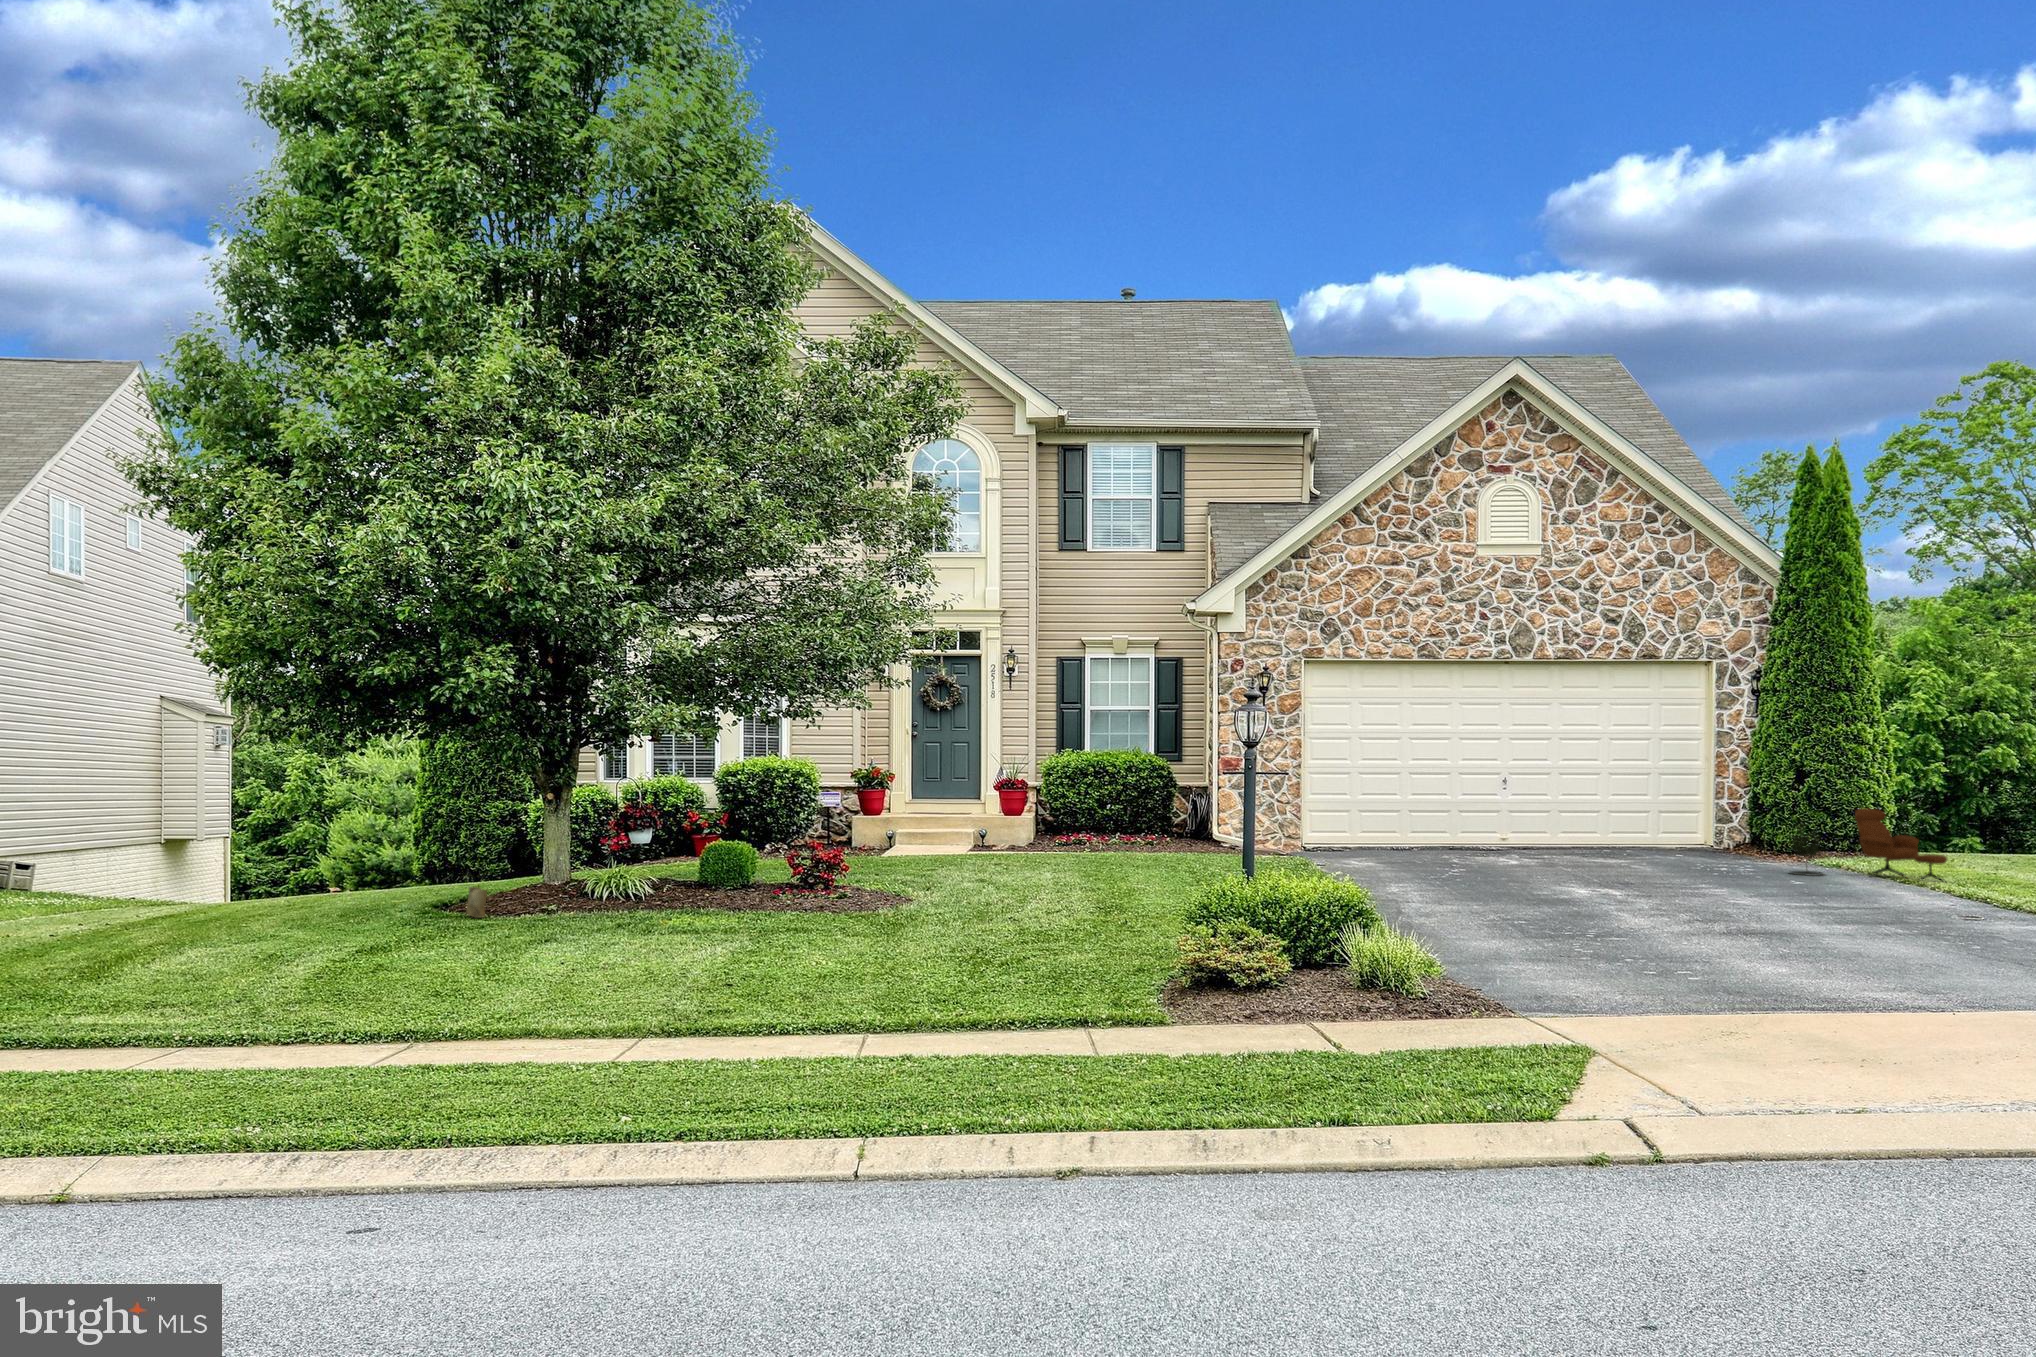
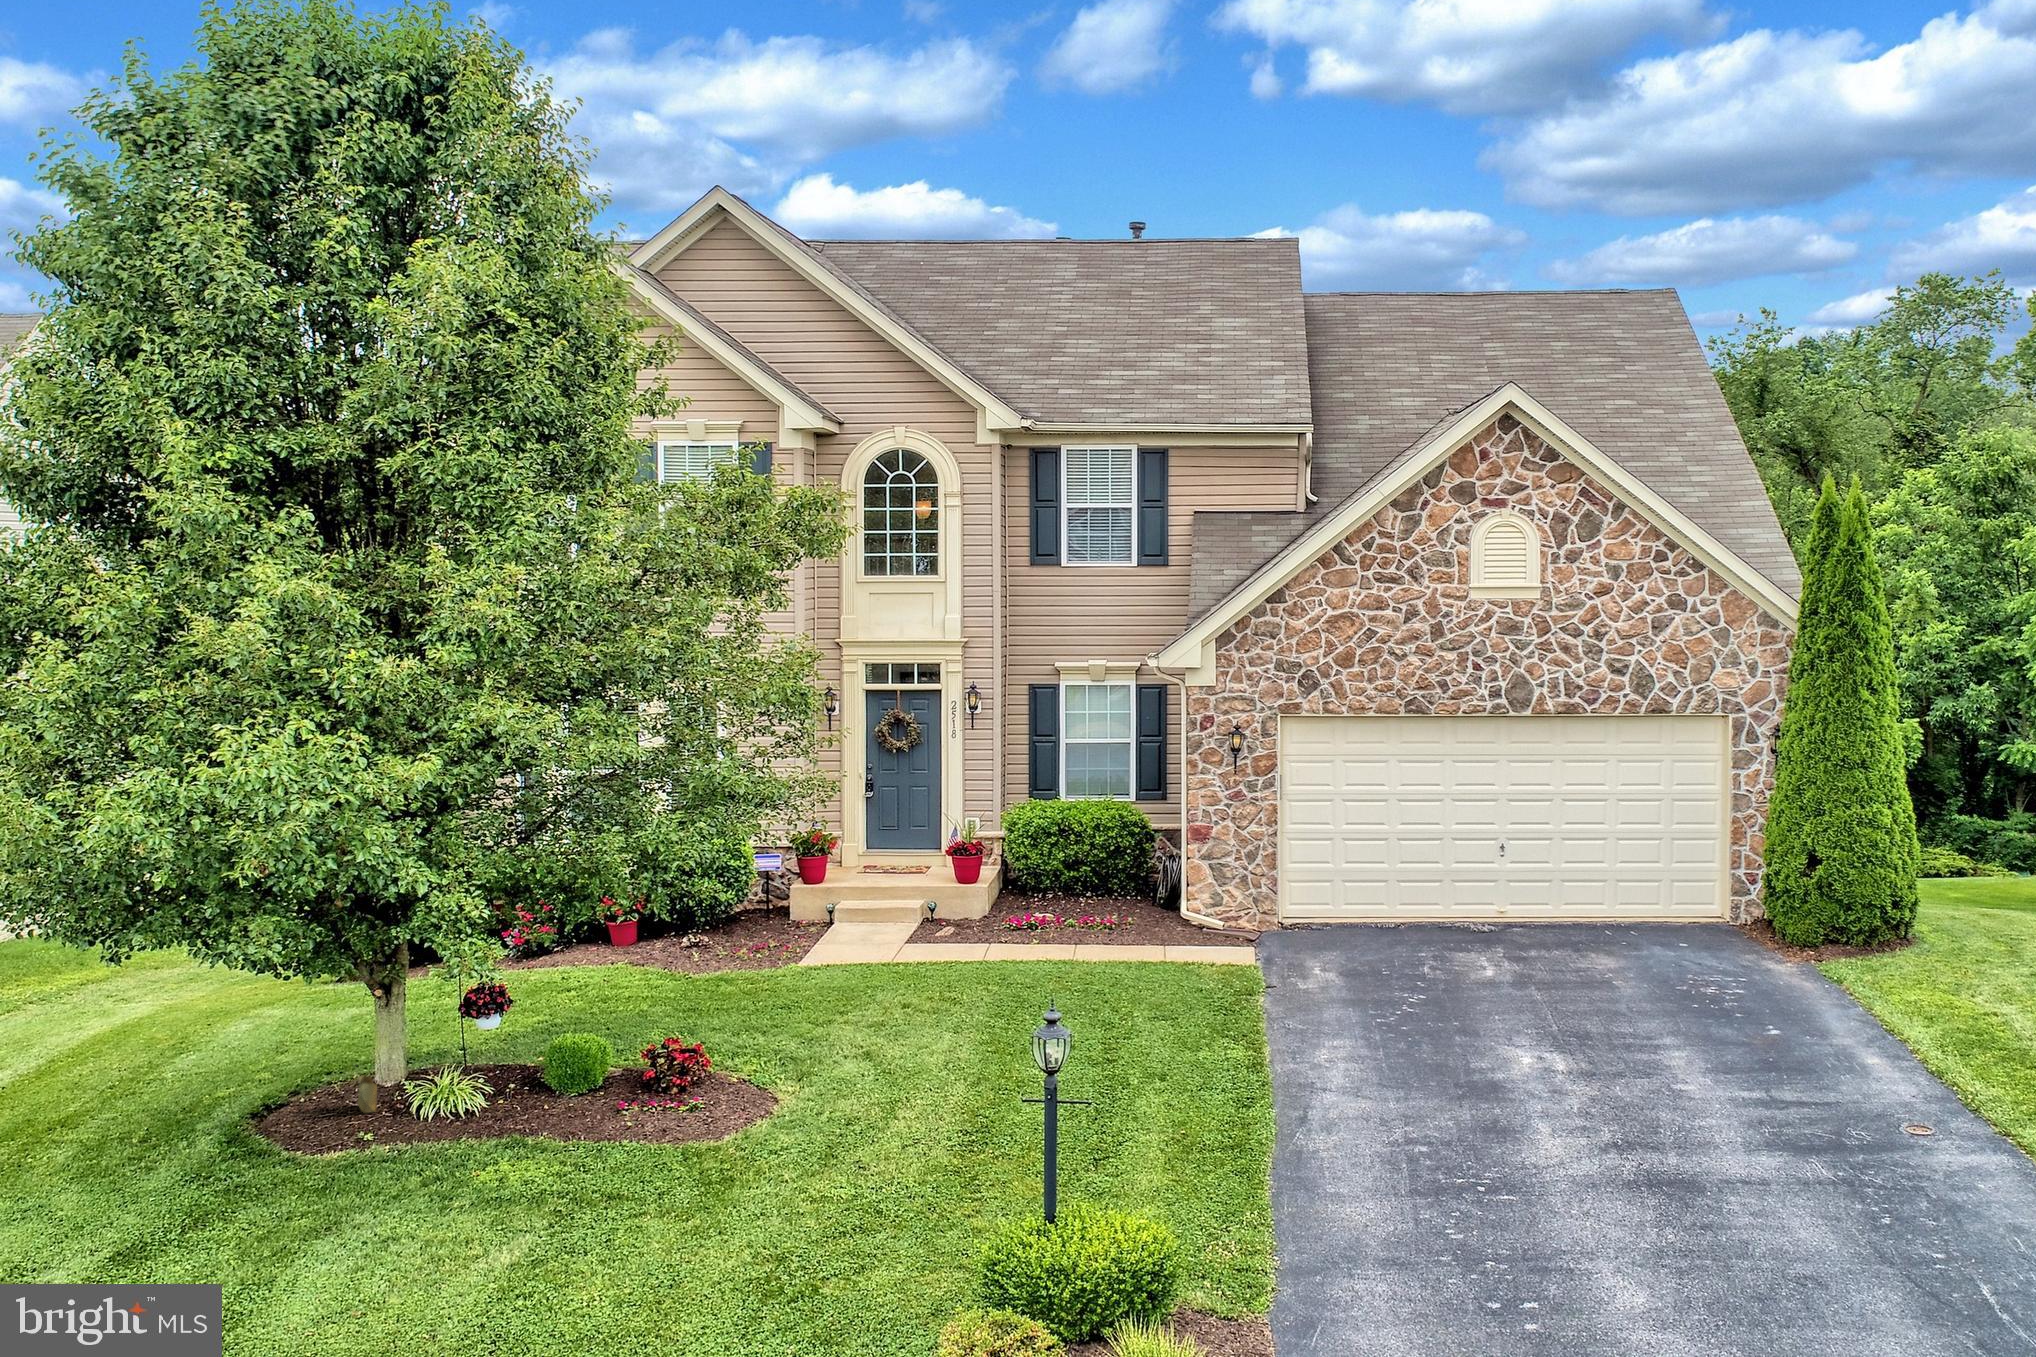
lounge chair: present [1855,808,1947,881] -> none [1867,893,1961,988]
potted tree: present [1789,821,1824,876] -> none [1792,904,1834,970]

